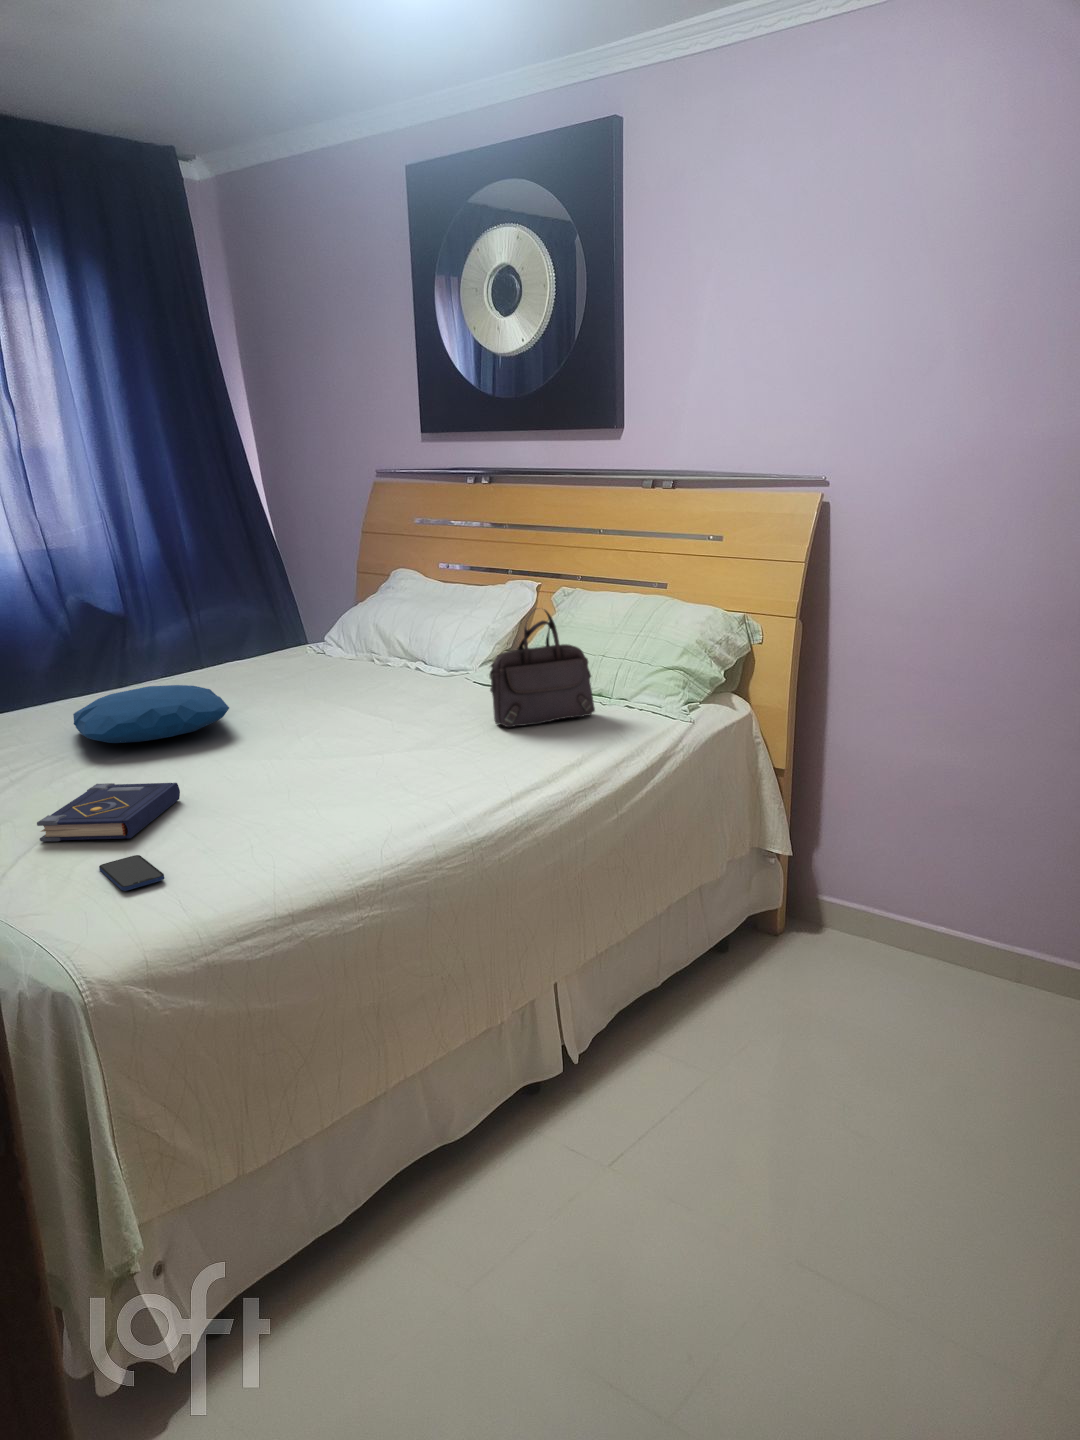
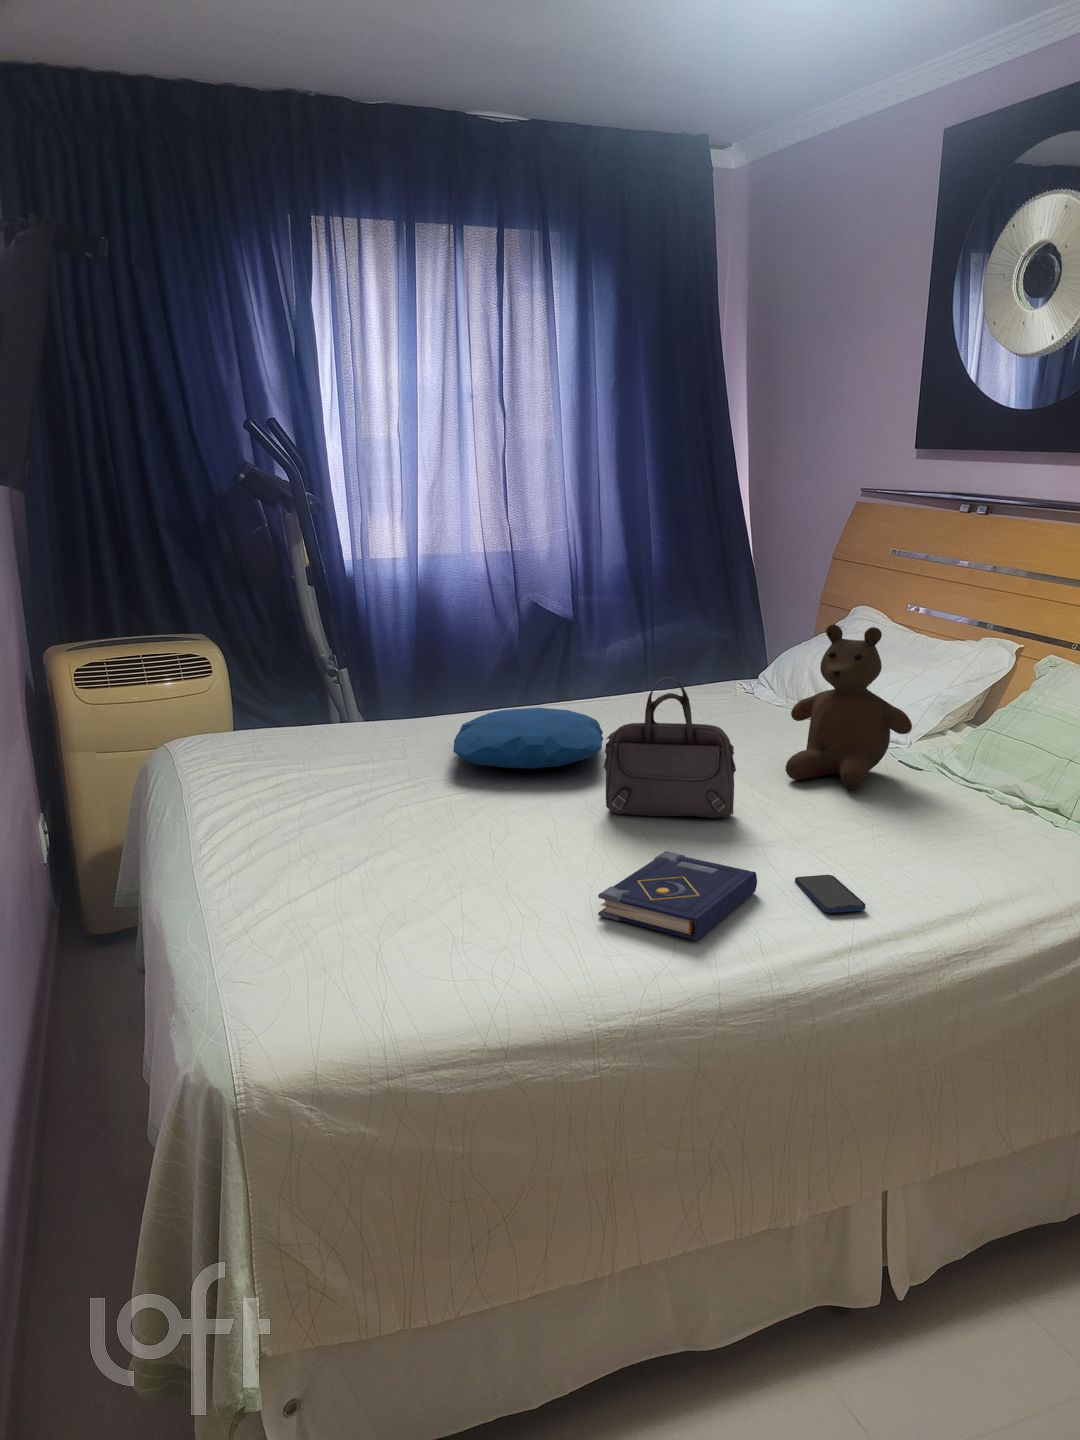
teddy bear: none [383,575,483,709] -> present [786,624,912,789]
handbag: present [490,609,595,727] -> present [603,677,736,818]
book: present [37,783,180,842] -> present [598,851,757,940]
smartphone: present [99,855,164,891] -> present [795,875,865,913]

